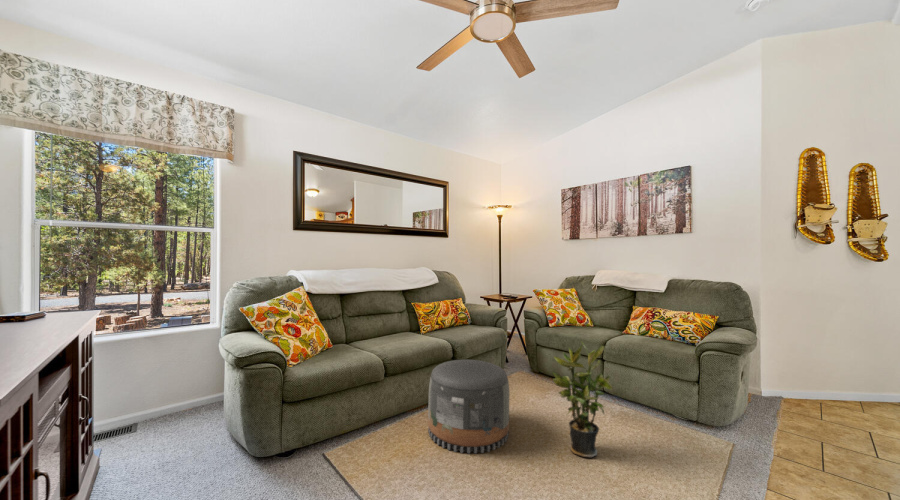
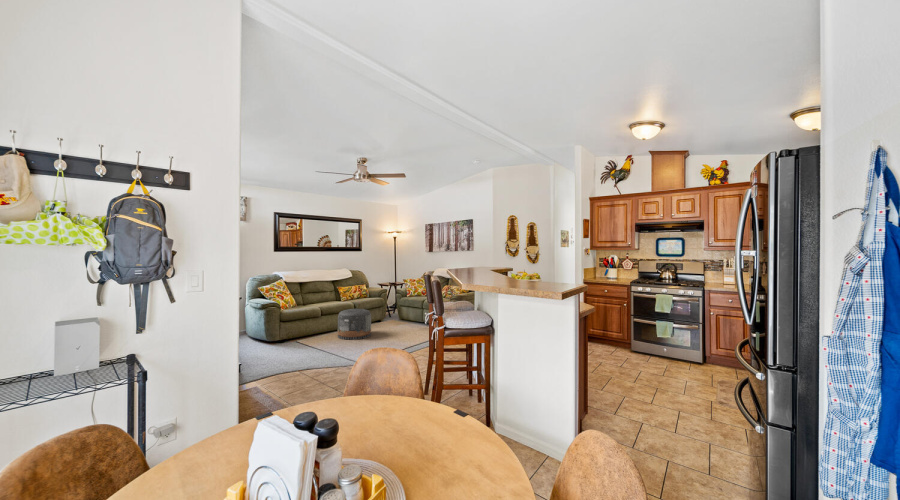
potted plant: present [553,342,612,458] -> none [383,298,404,339]

